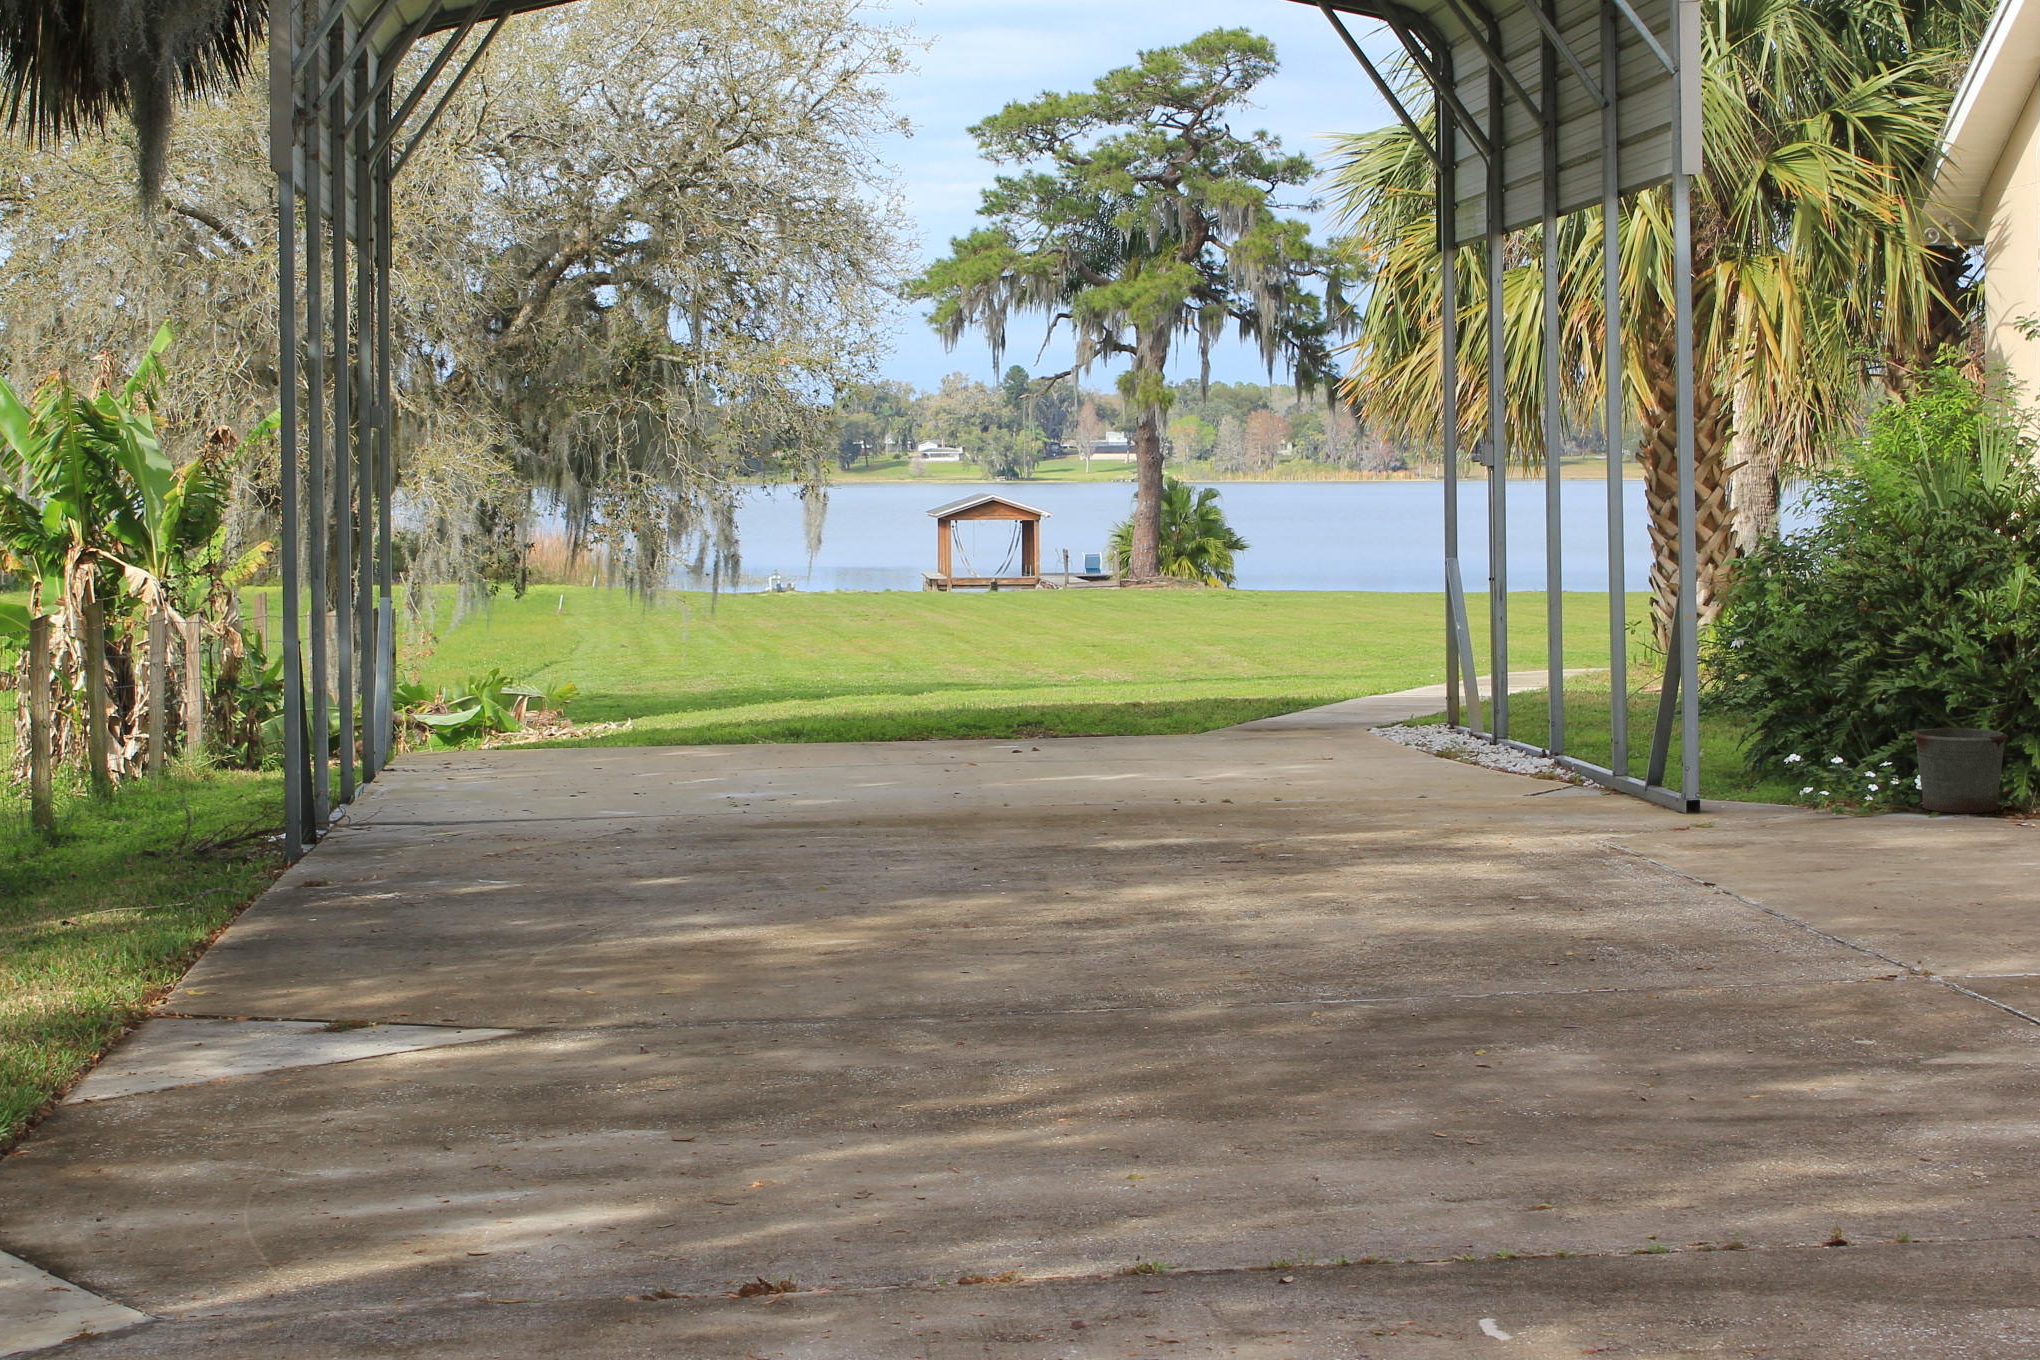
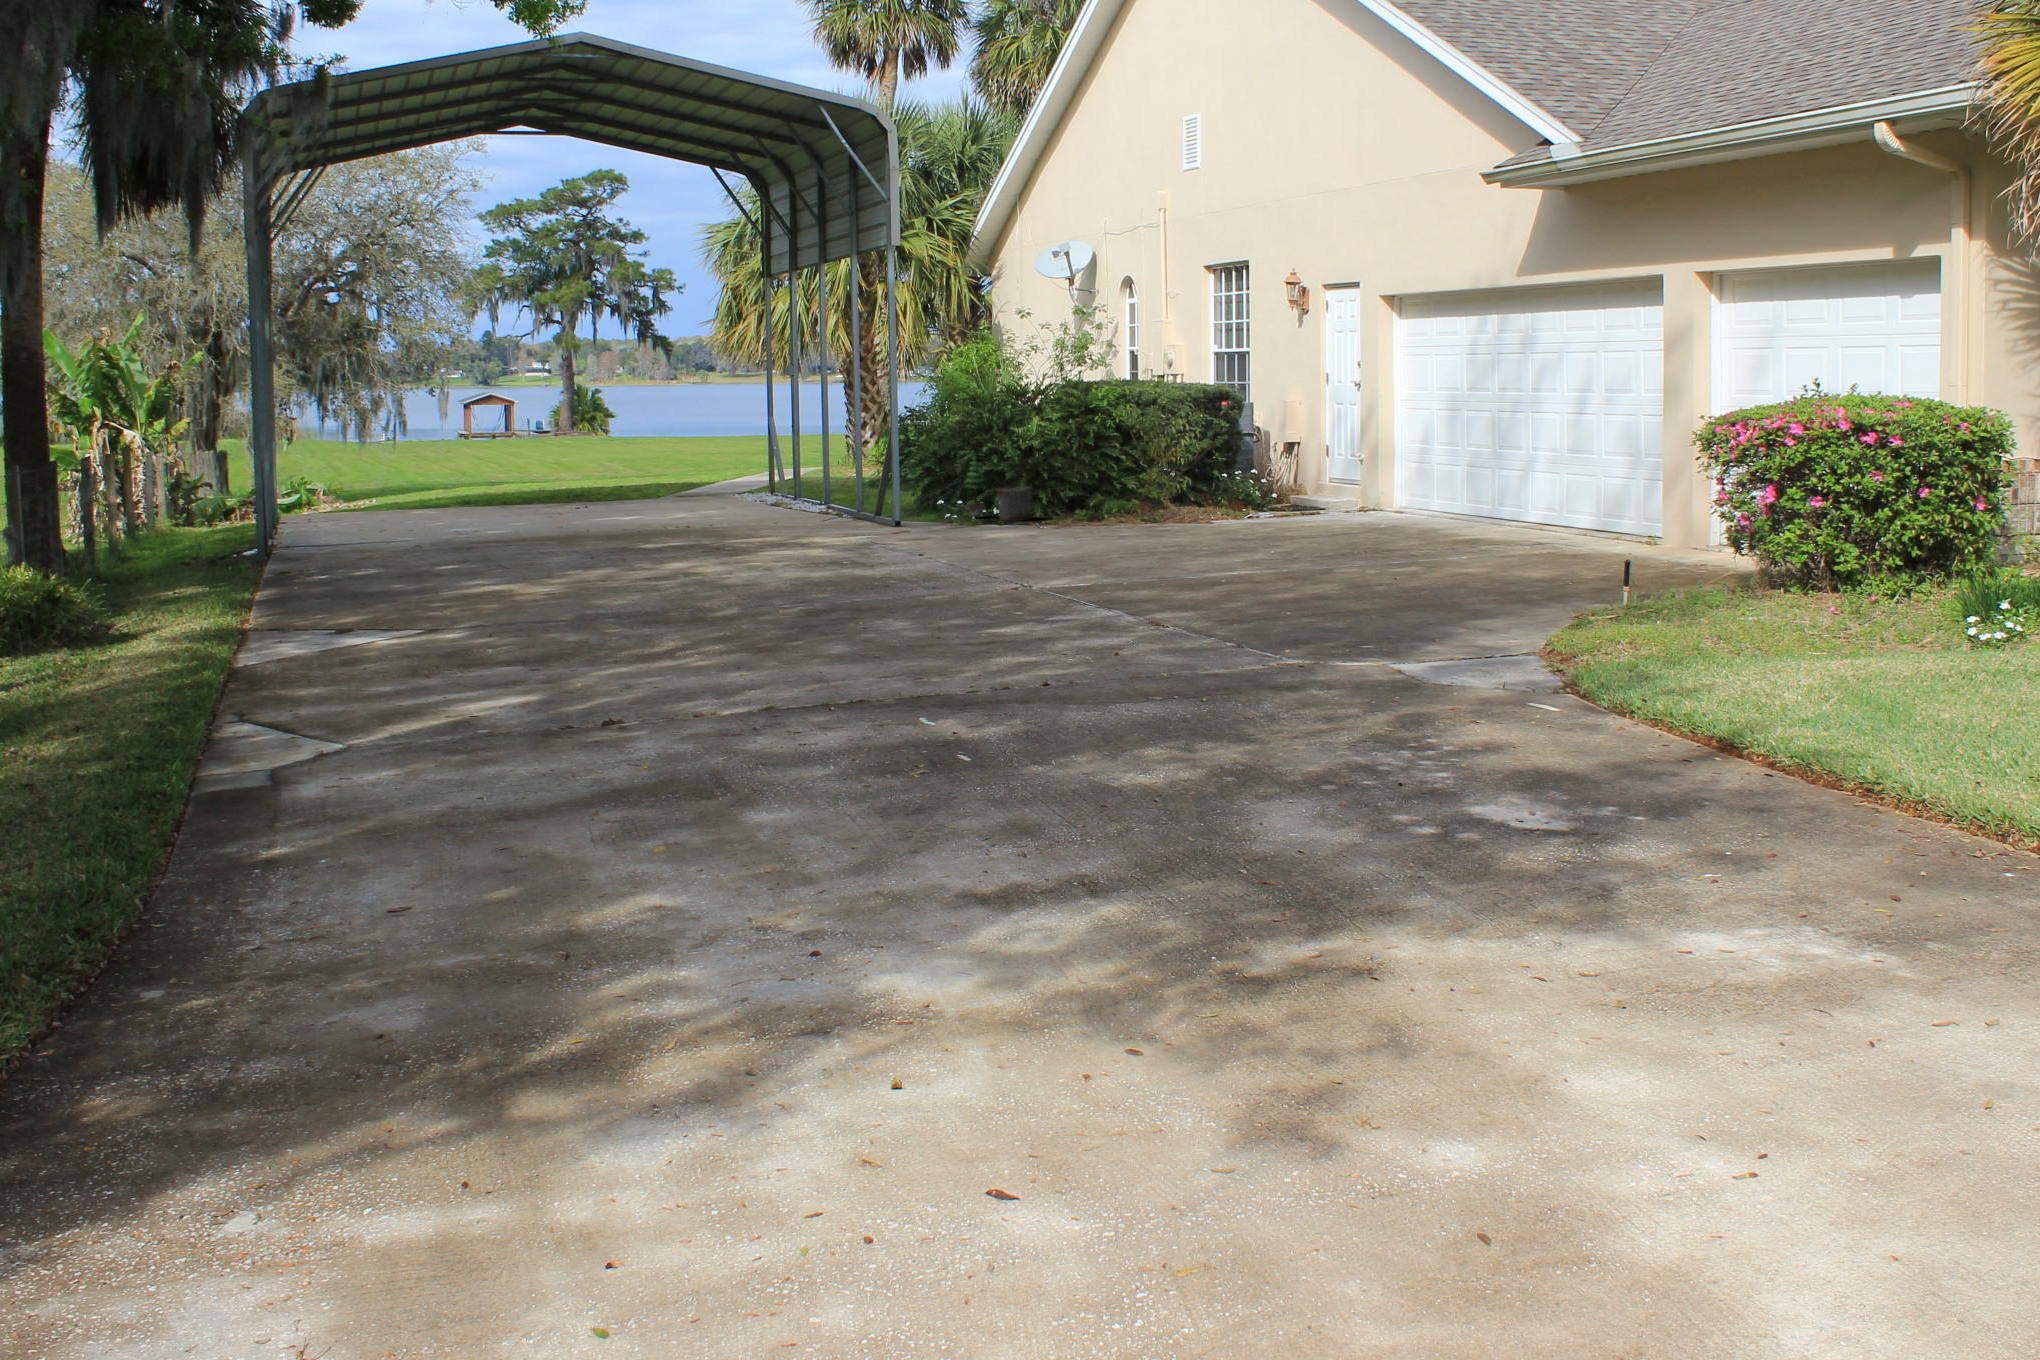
potted tree: none [1837,644,1894,796] -> present [966,455,985,517]

